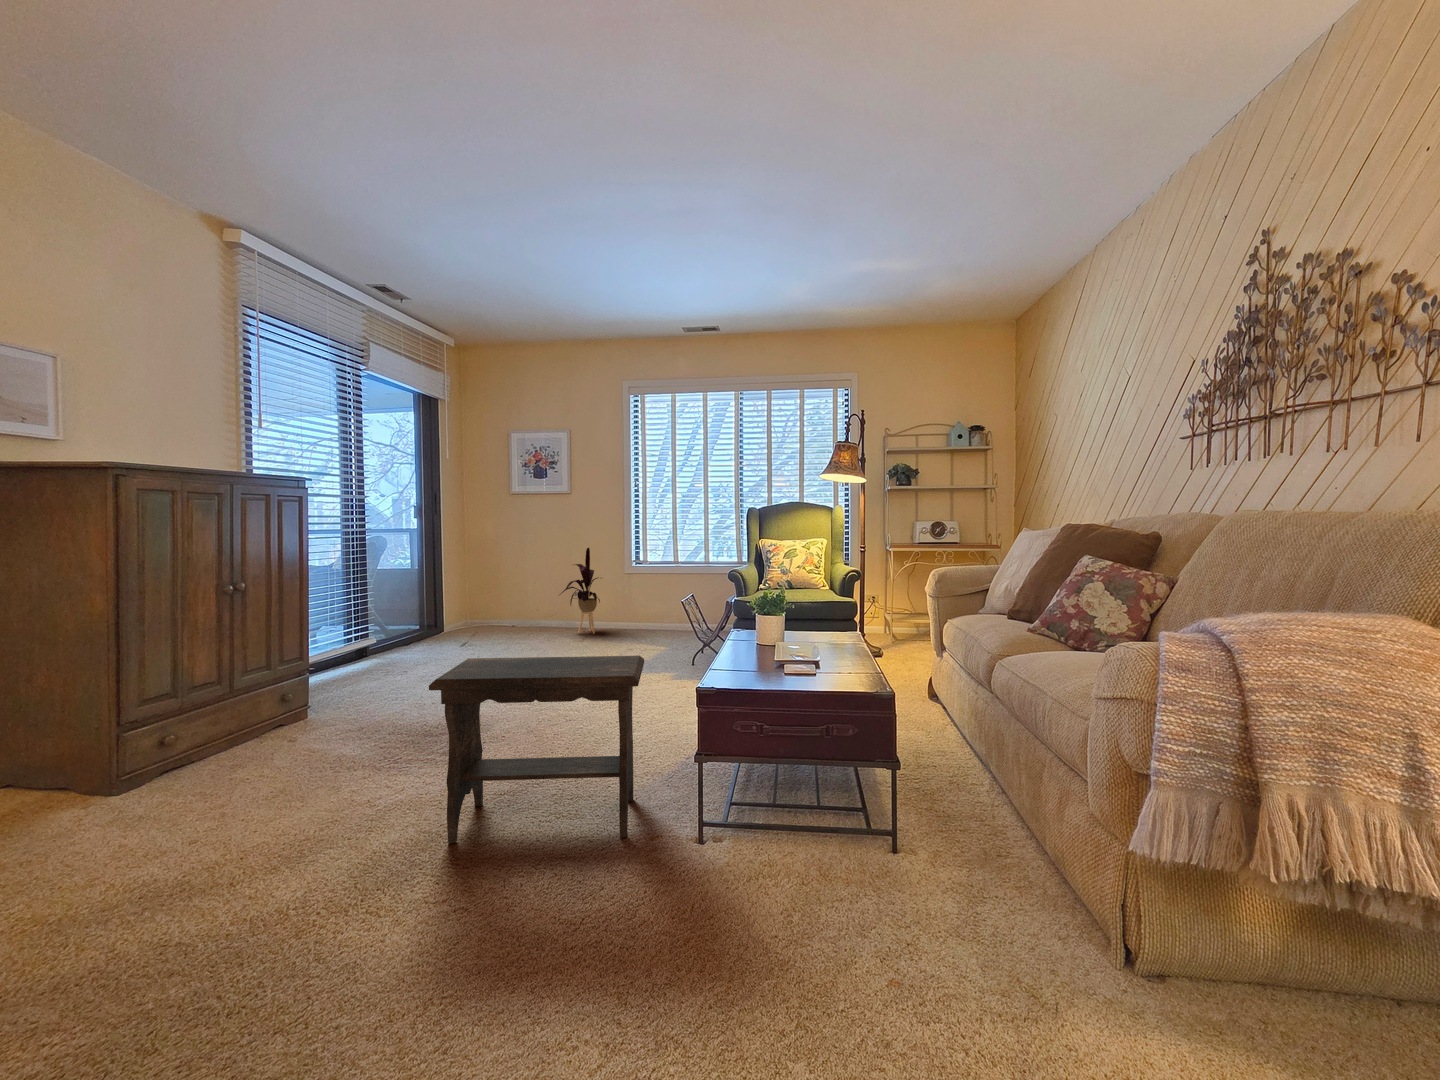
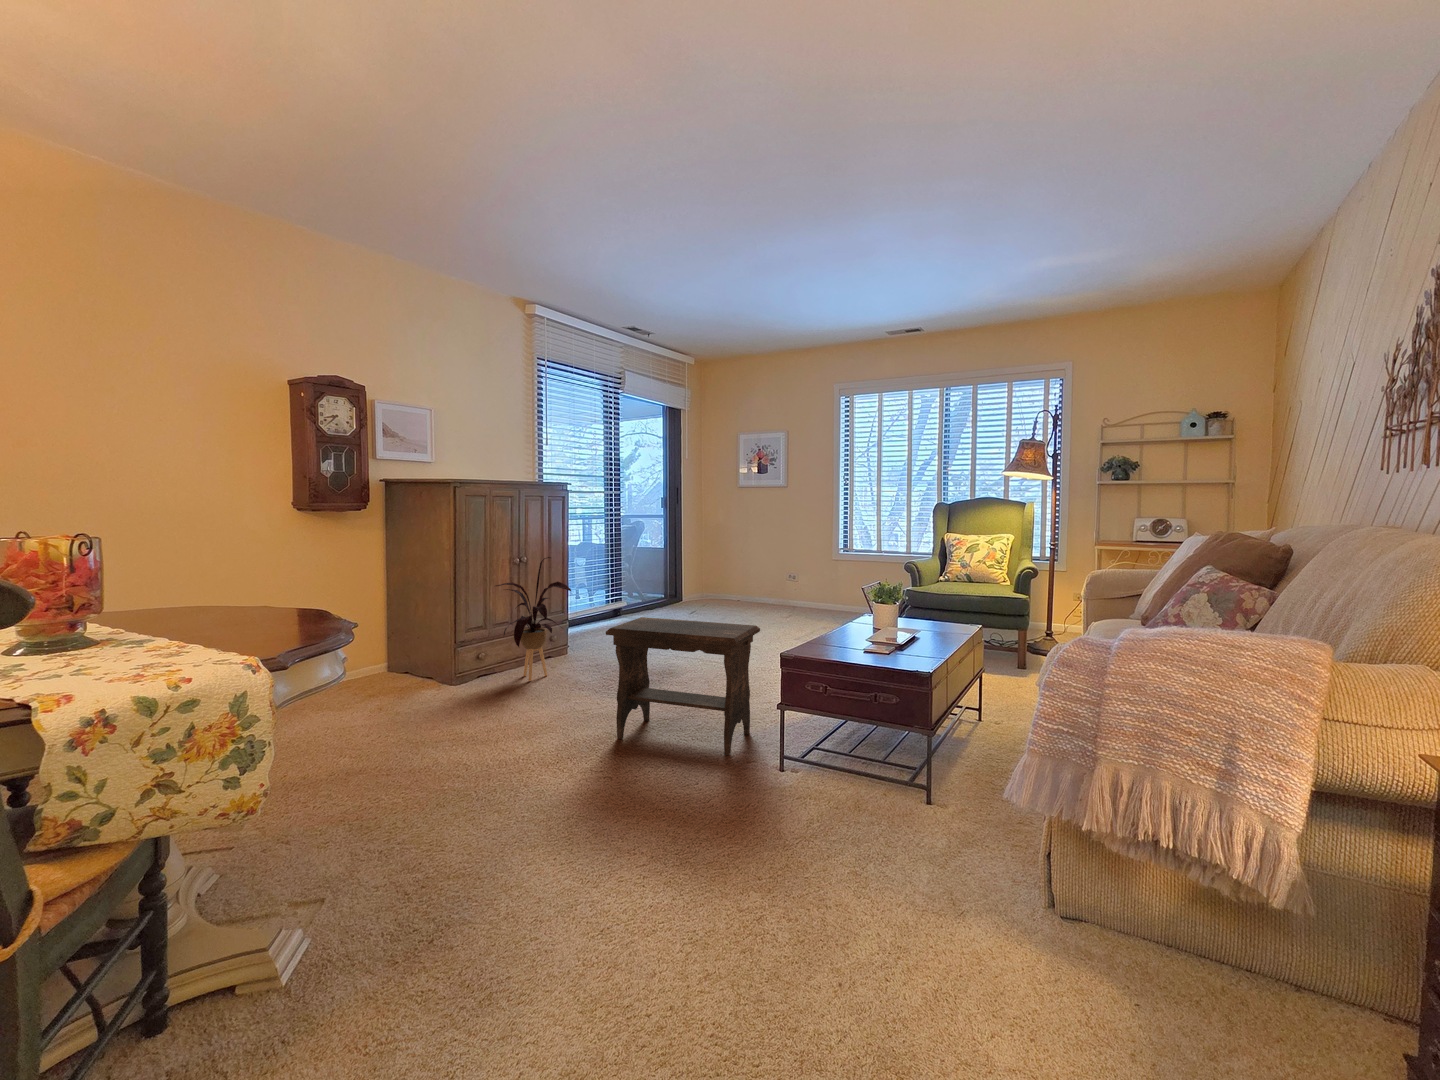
house plant: present [561,548,600,634] -> present [496,557,571,681]

